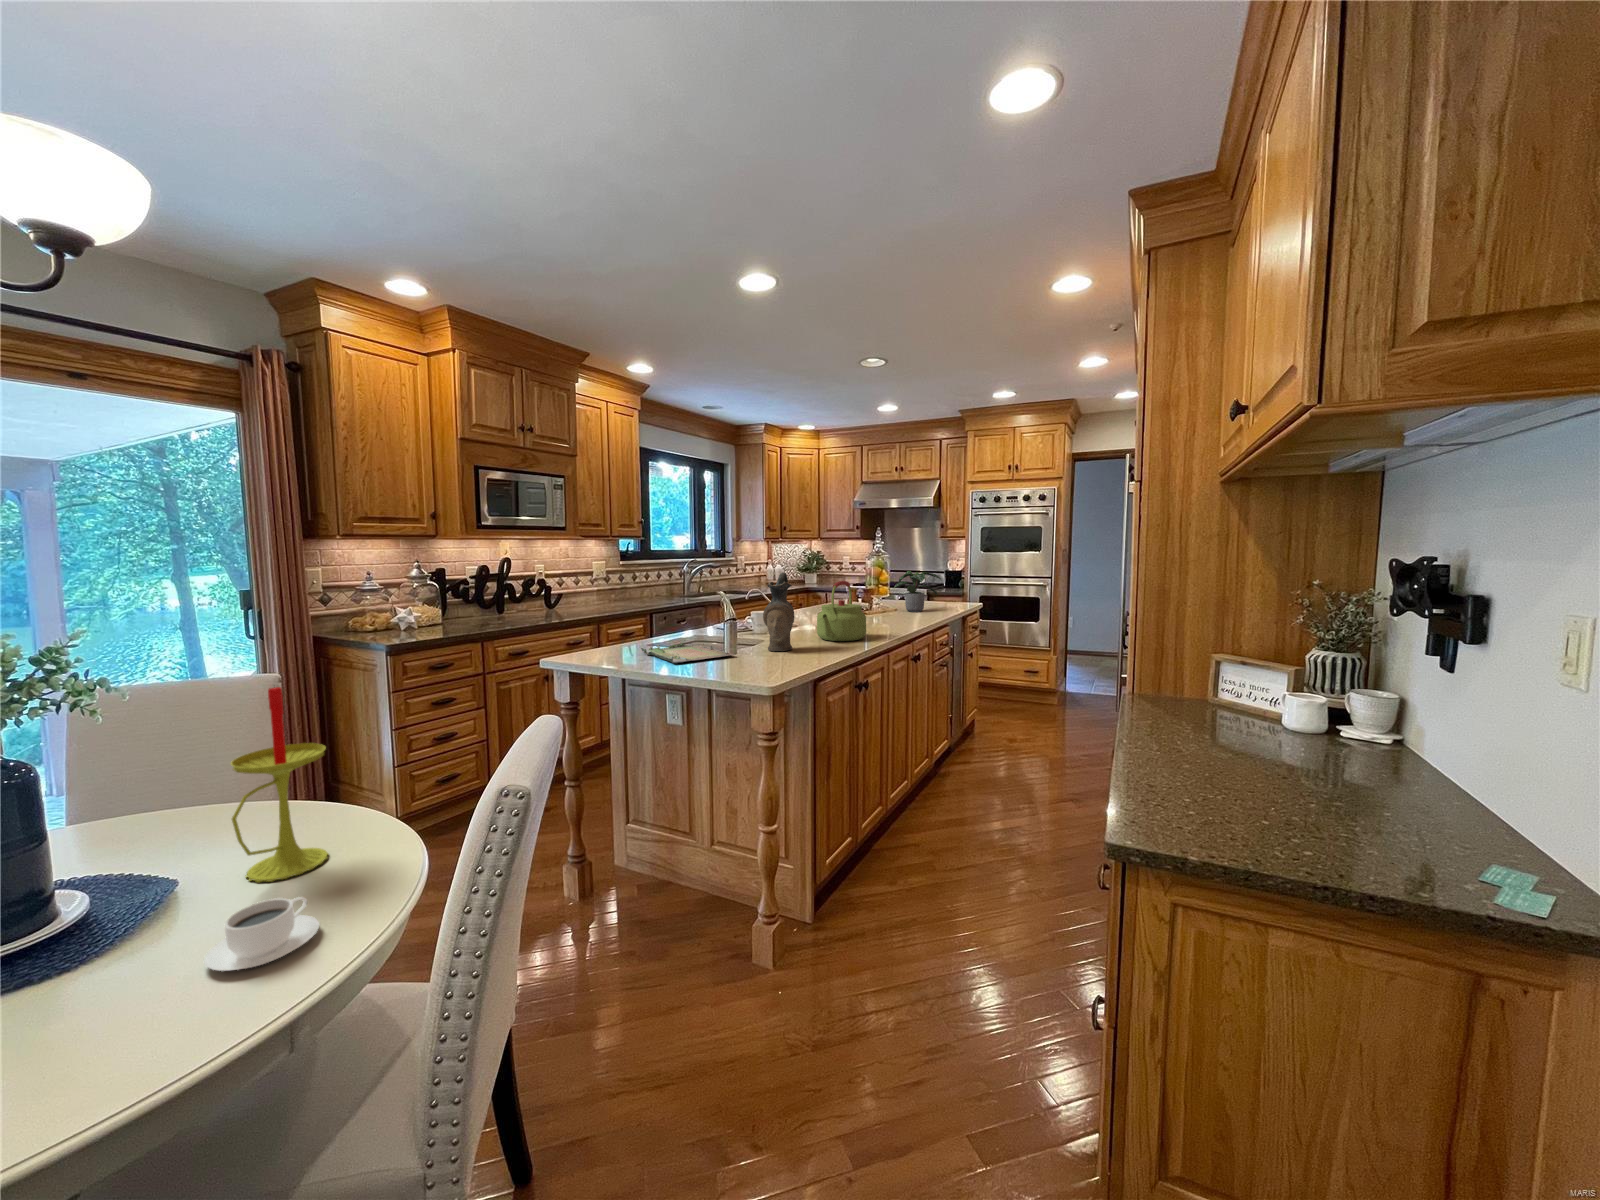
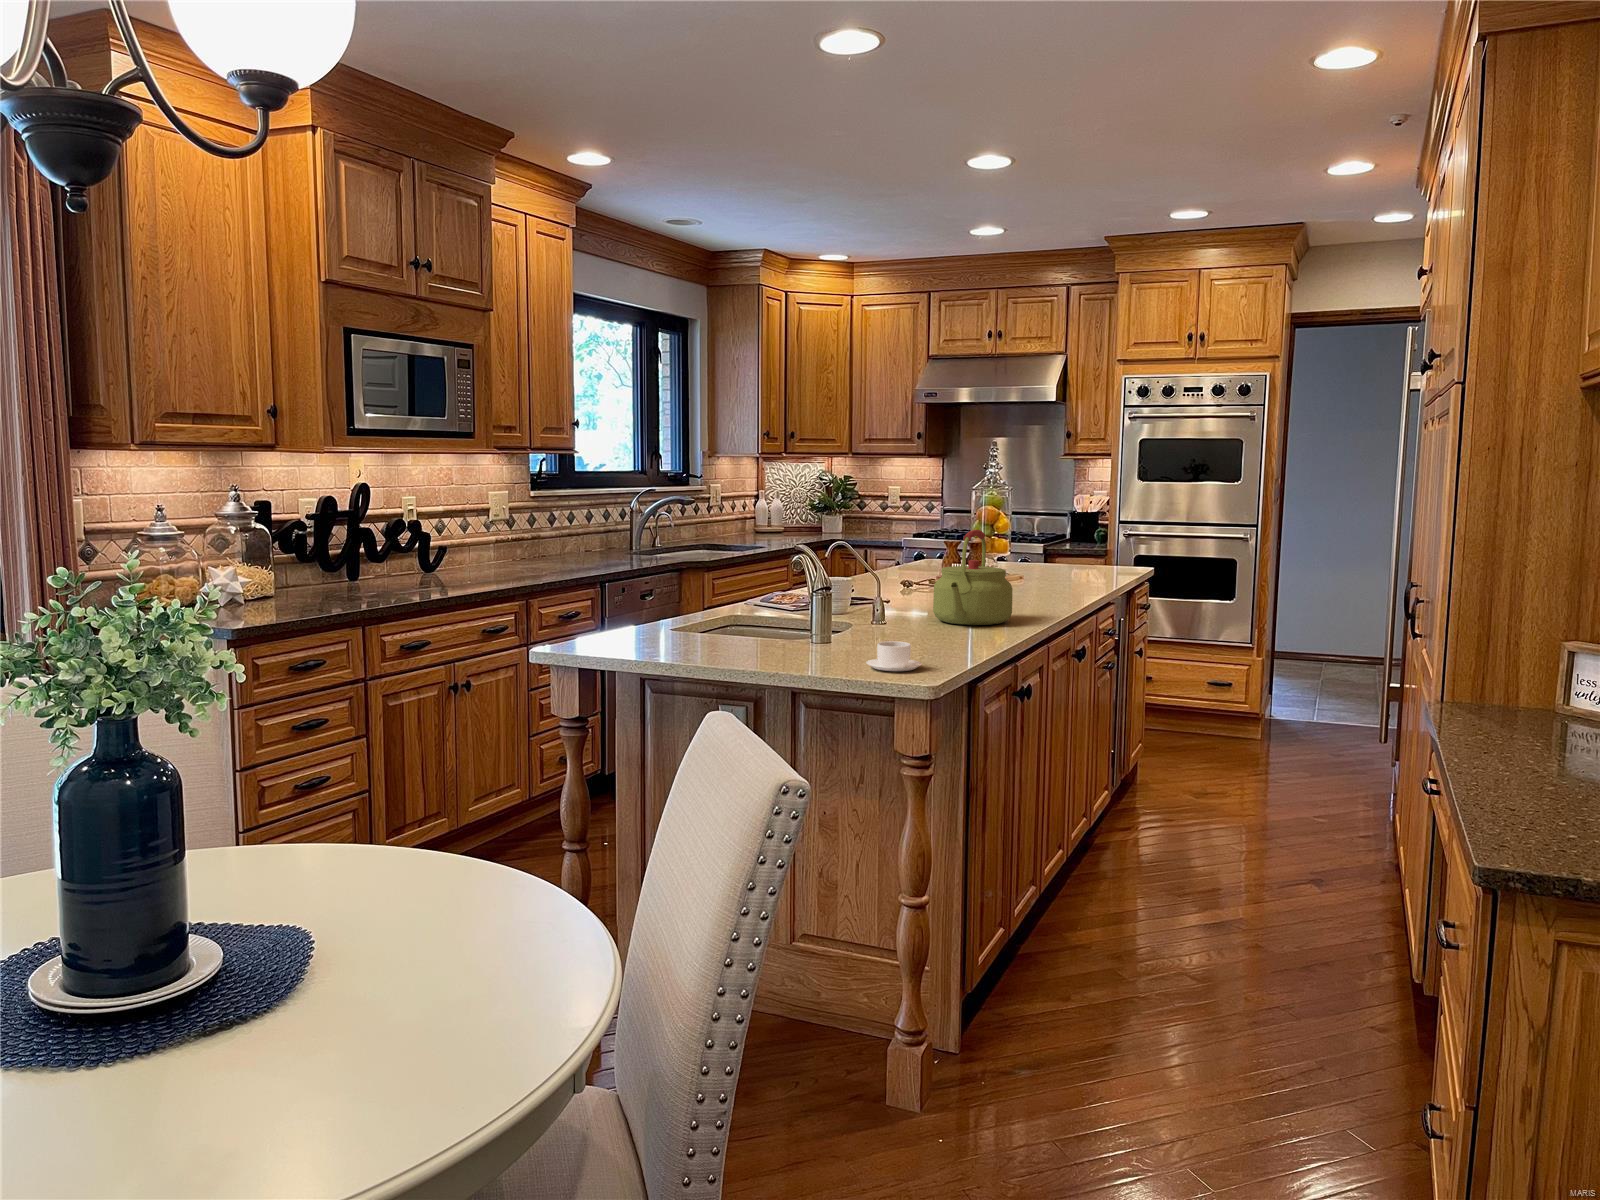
potted plant: present [894,571,941,612] -> none [1021,512,1097,580]
ceramic pitcher: present [763,572,795,651] -> none [868,516,918,639]
tray: present [641,640,734,664] -> none [674,619,831,657]
candle: present [231,687,328,882] -> none [344,666,448,929]
coffee cup: present [204,897,319,971] -> present [866,641,922,671]

